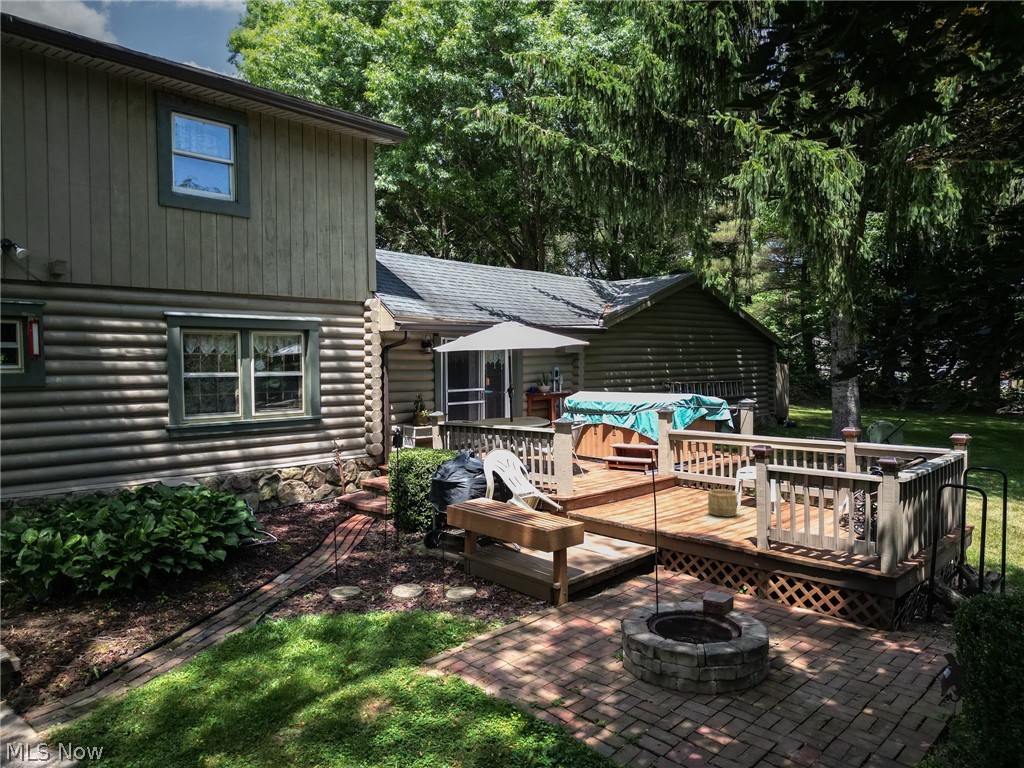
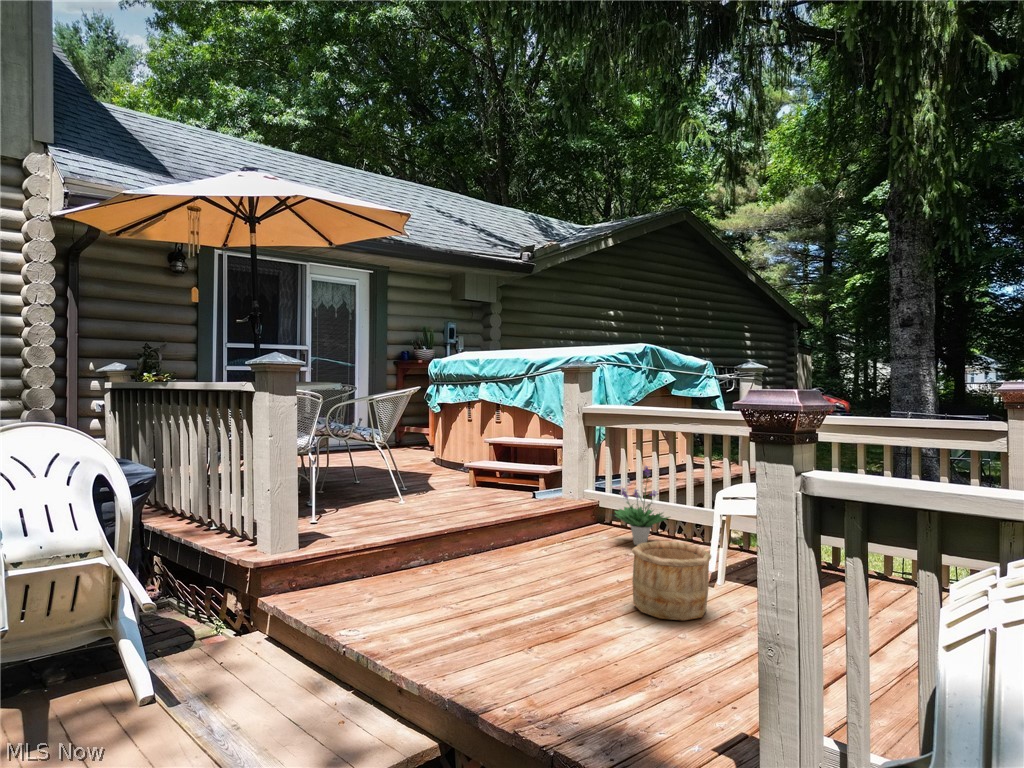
potted plant: none [688,458,715,495] -> present [615,466,669,545]

